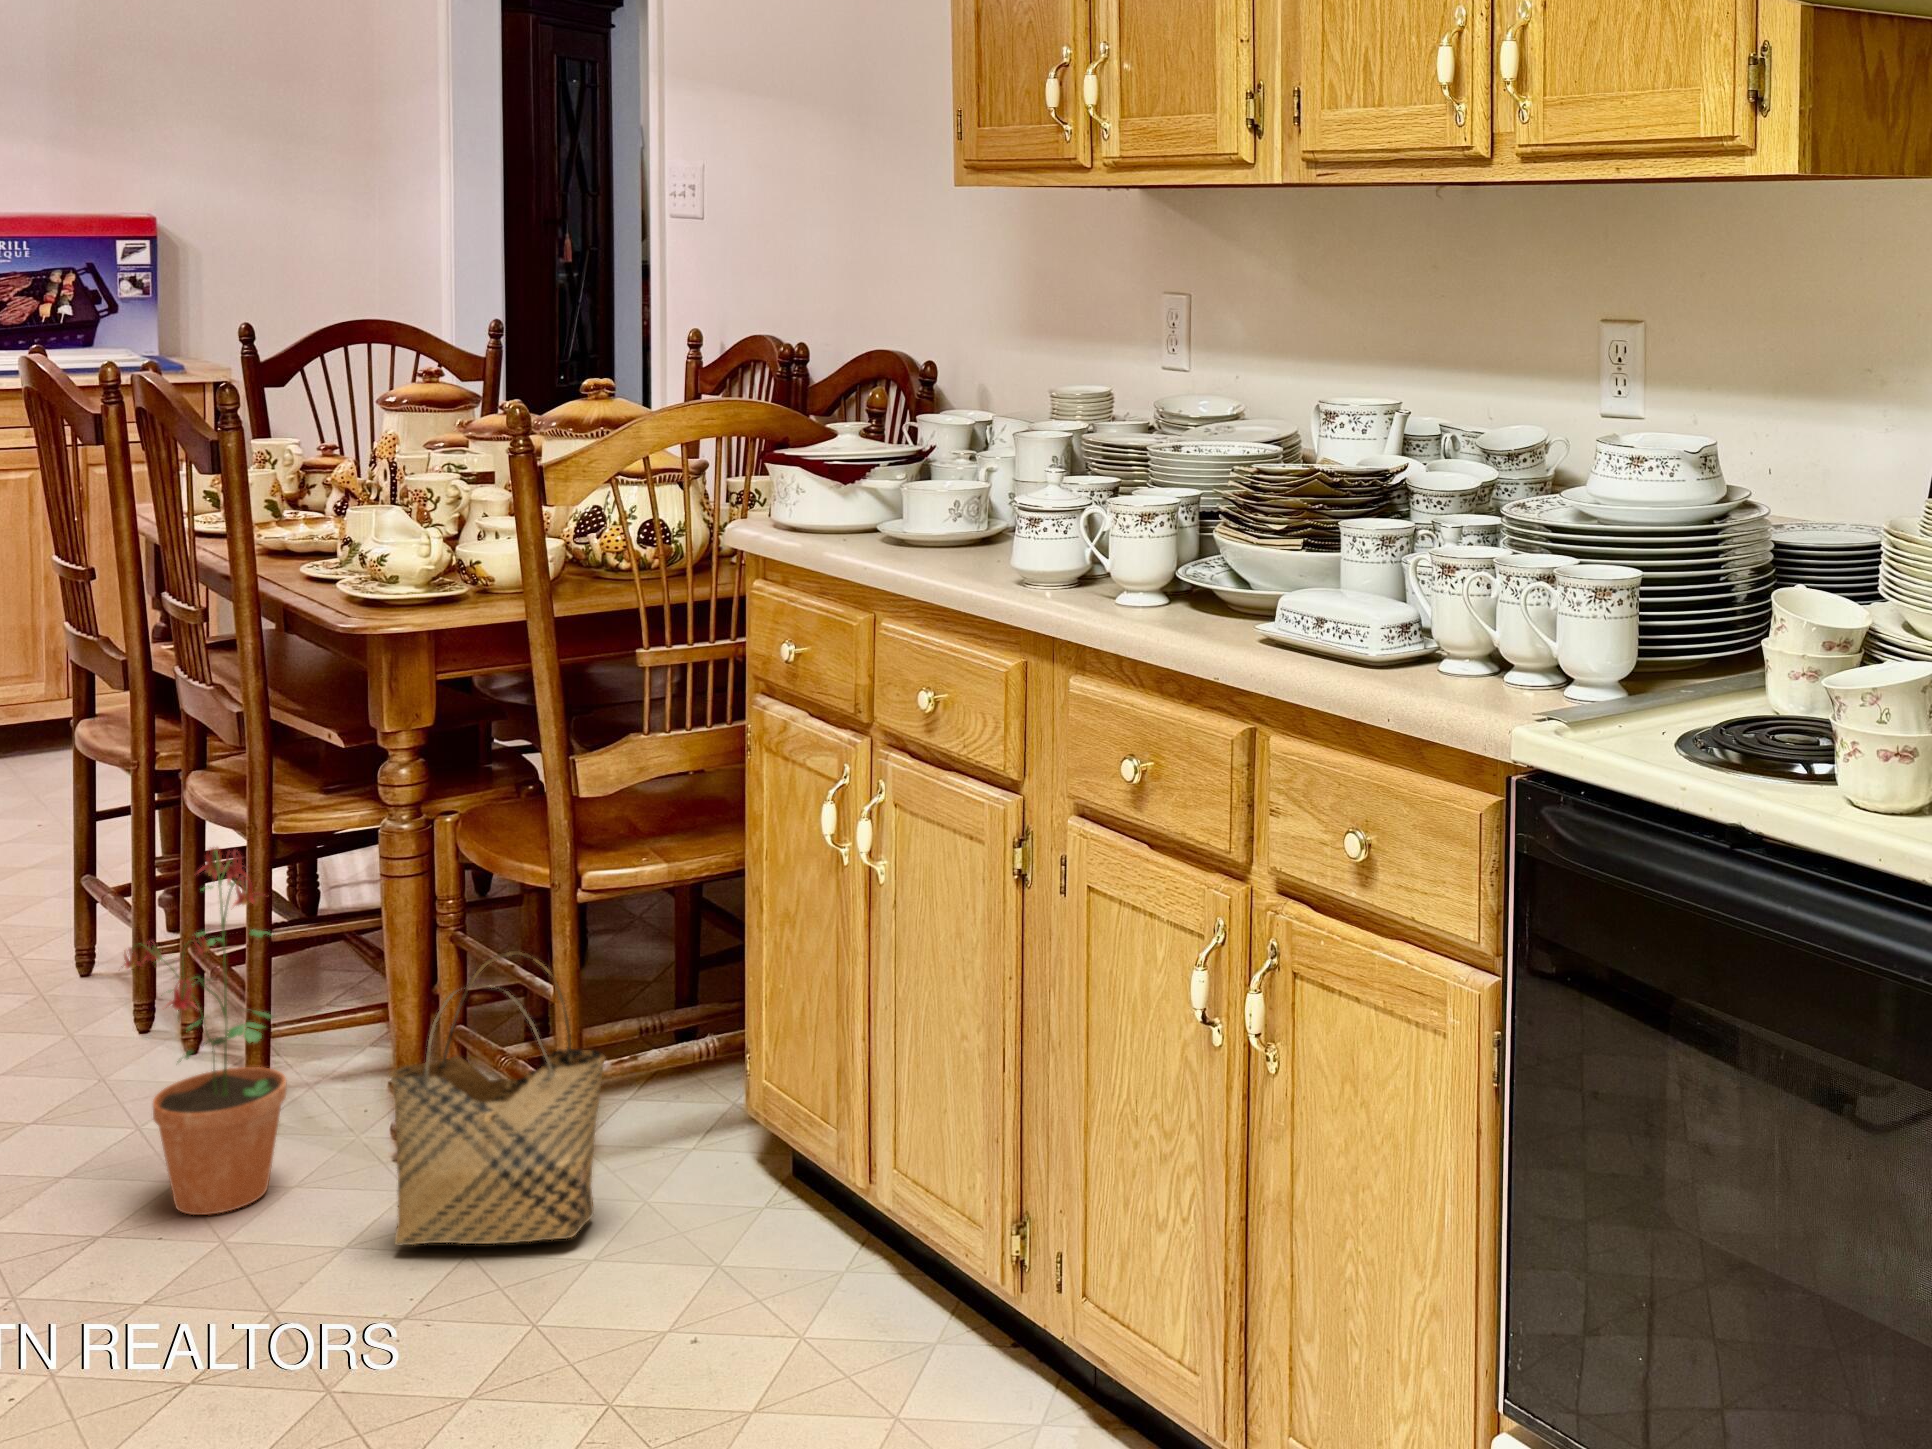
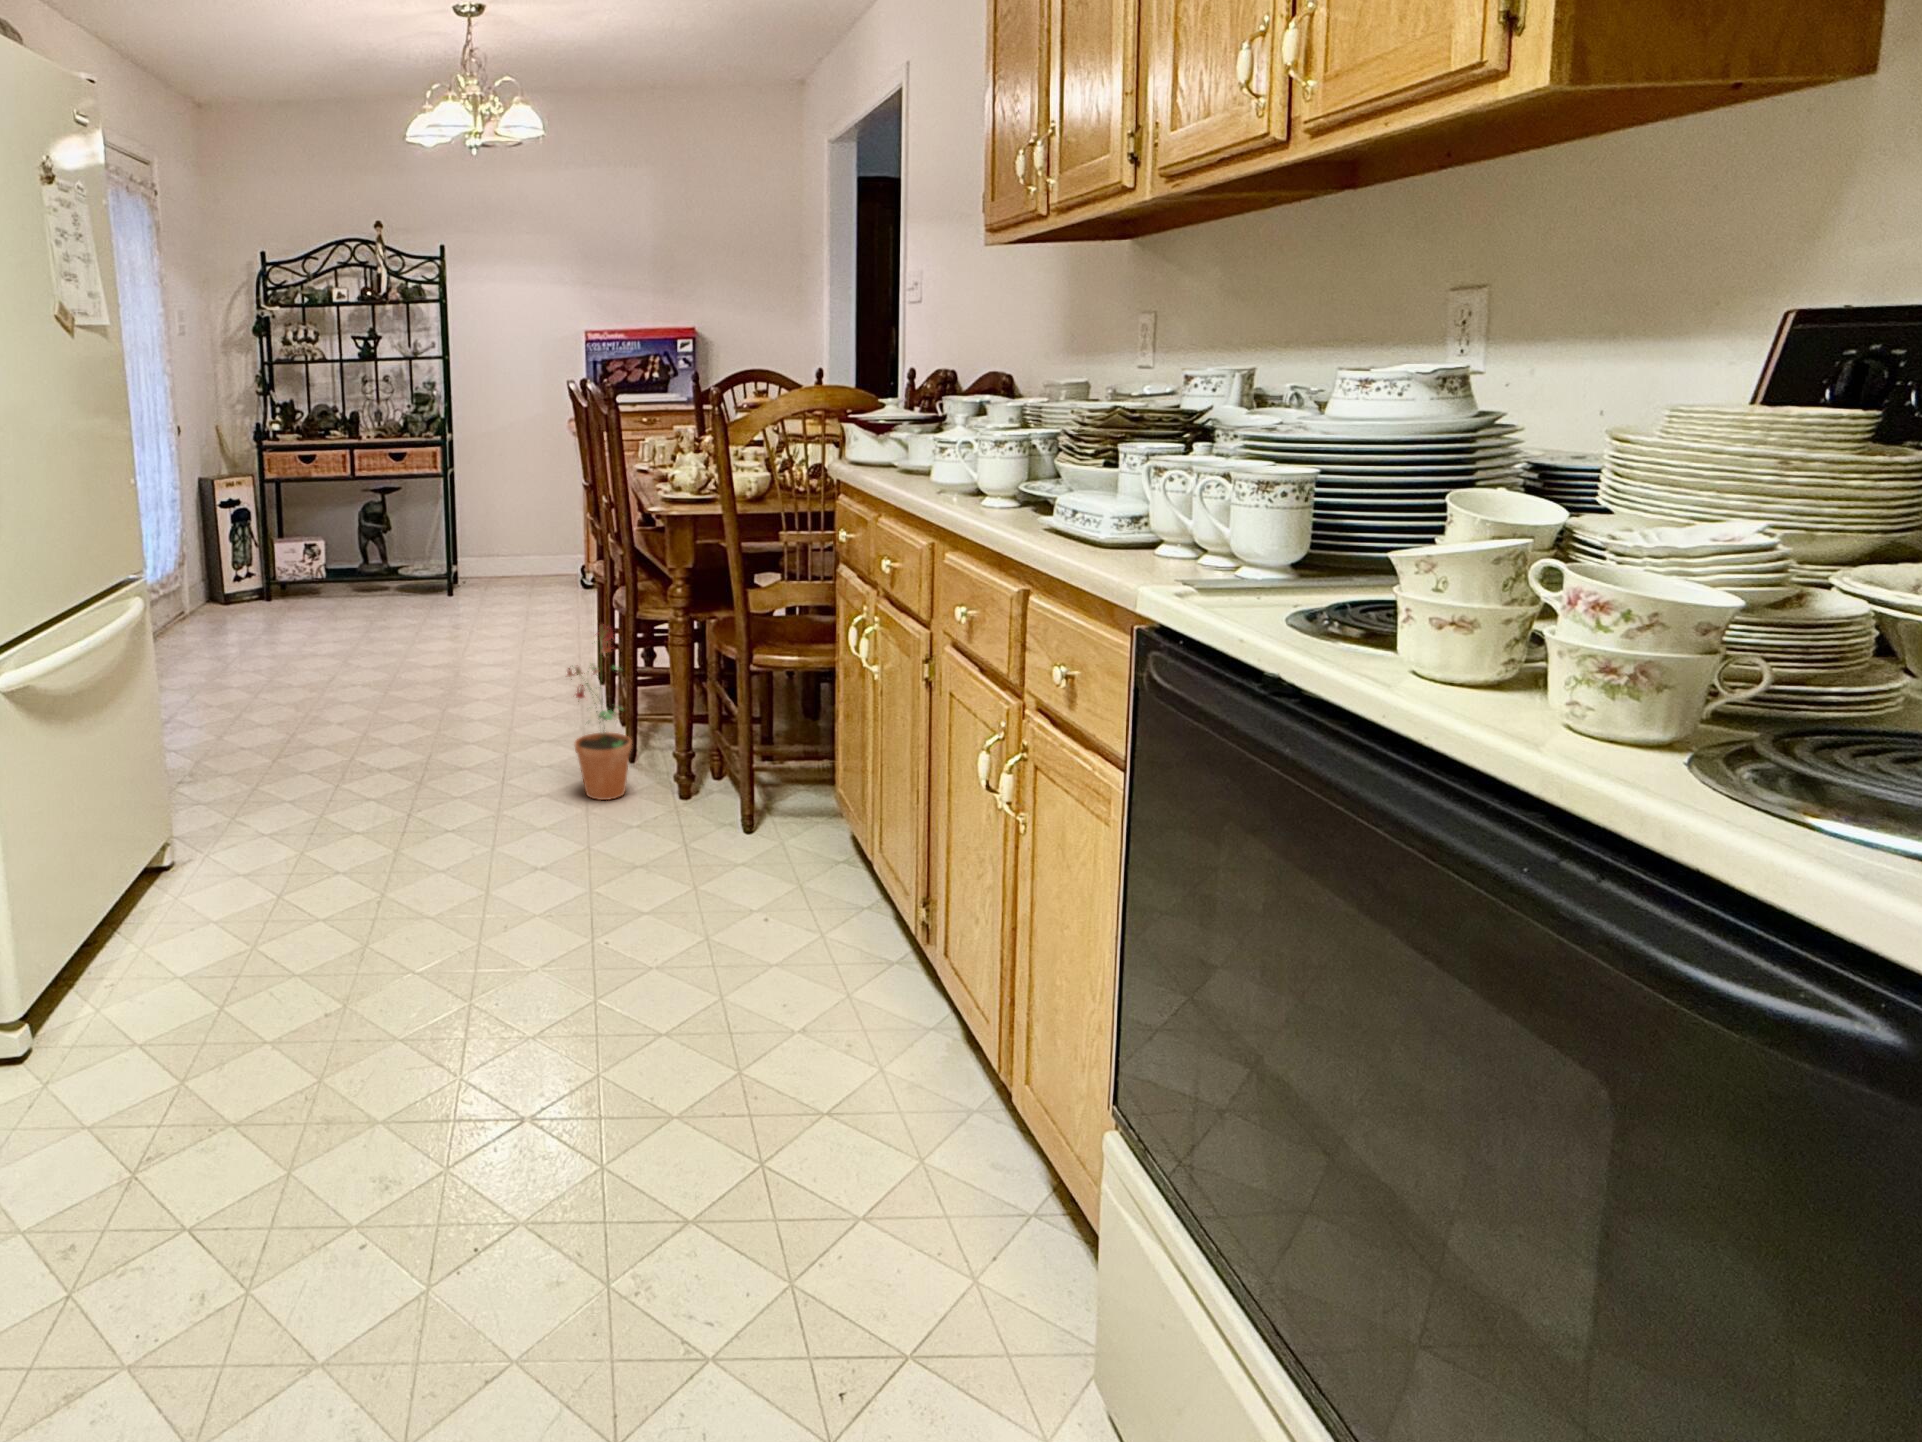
woven basket: present [389,951,605,1246] -> none [656,694,759,850]

